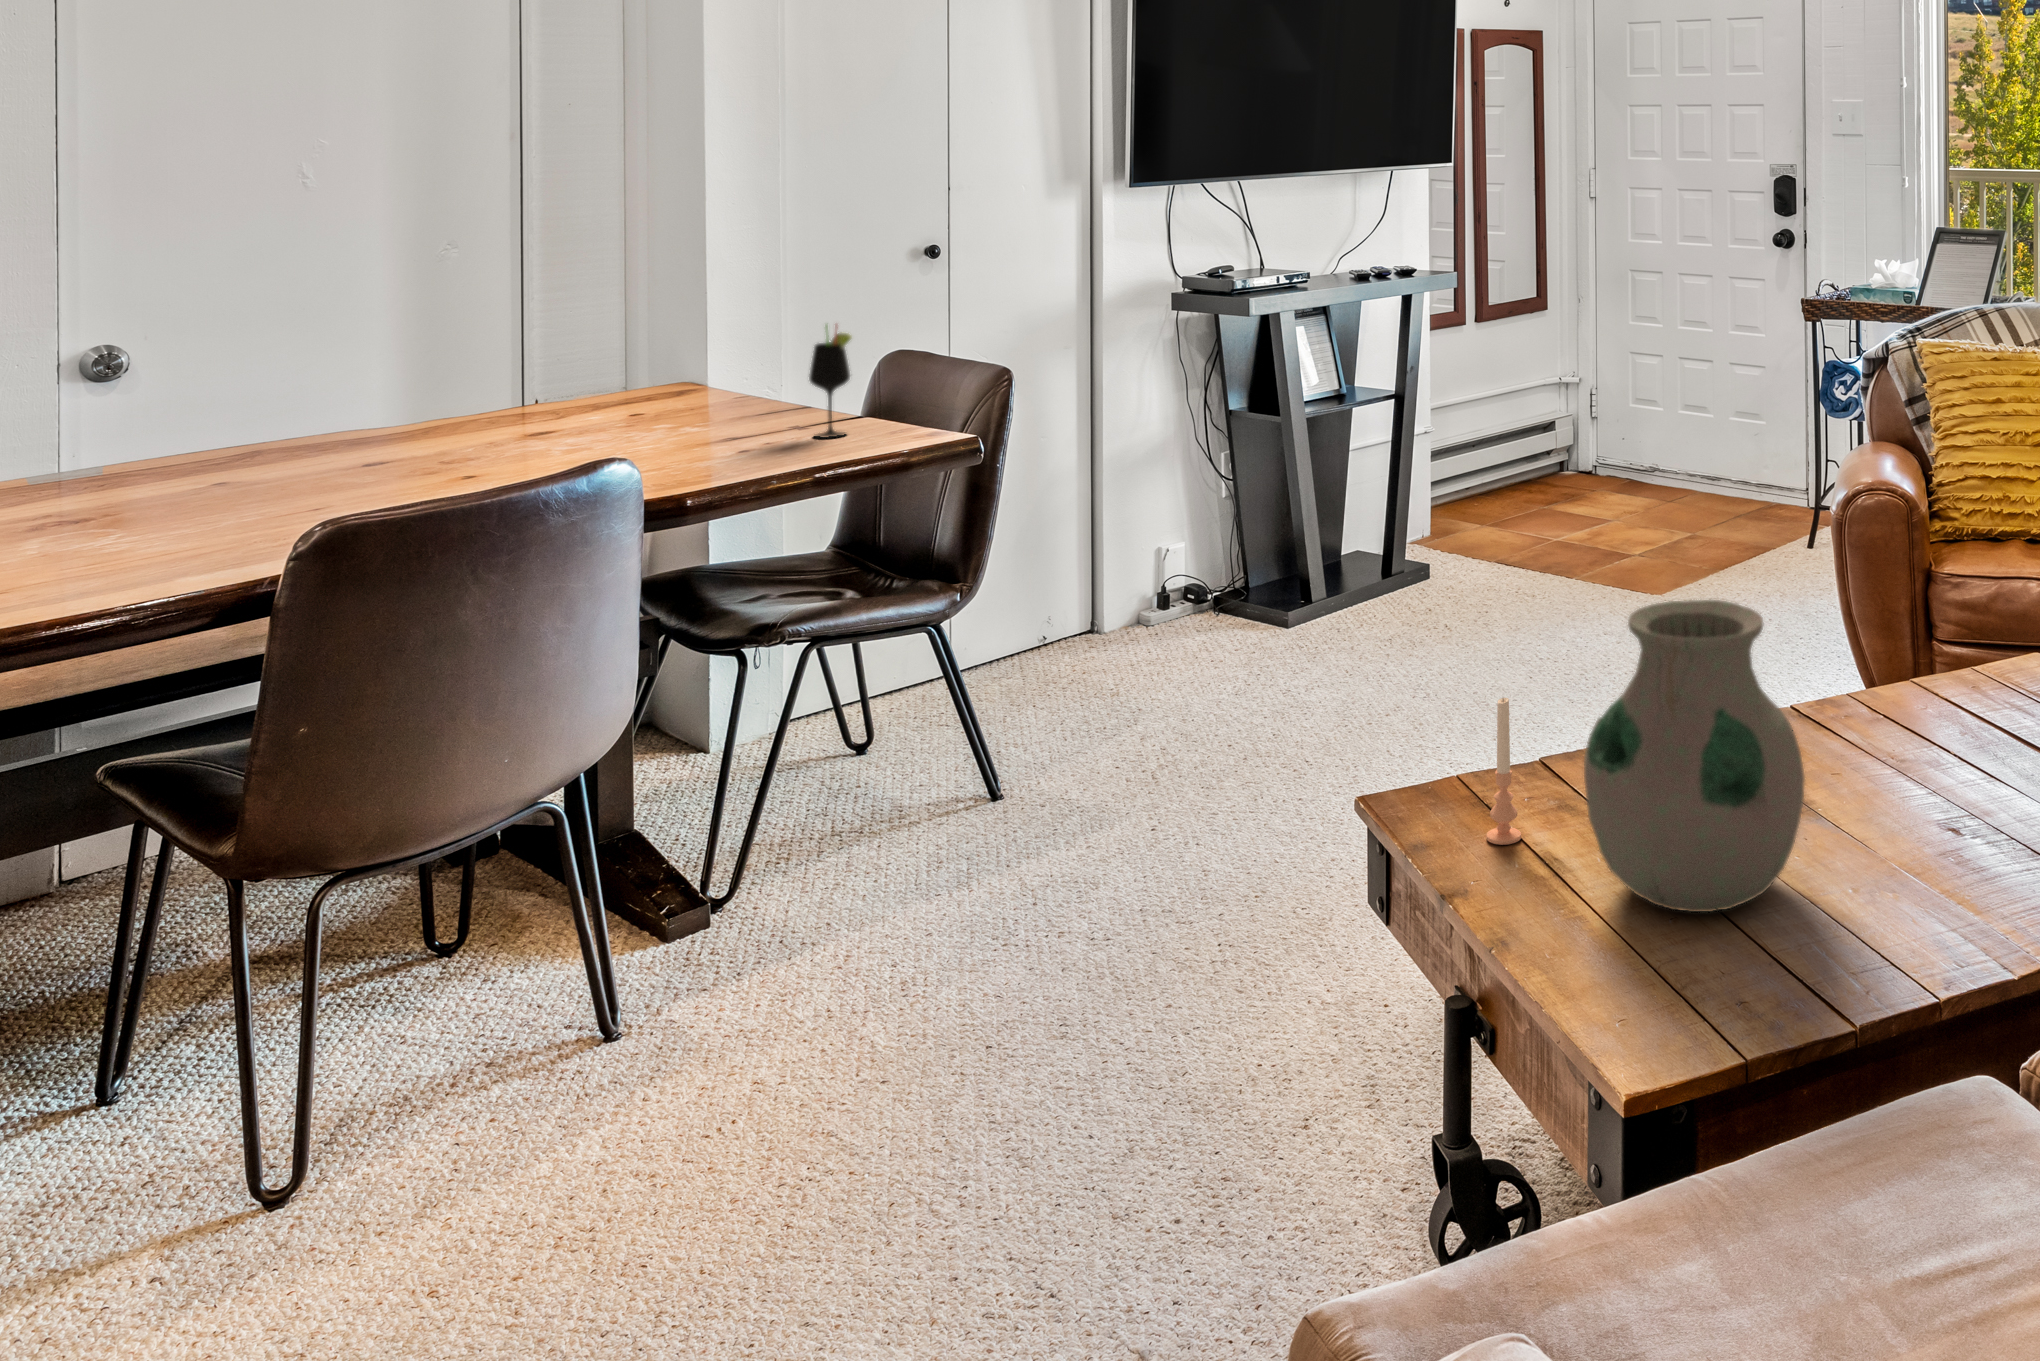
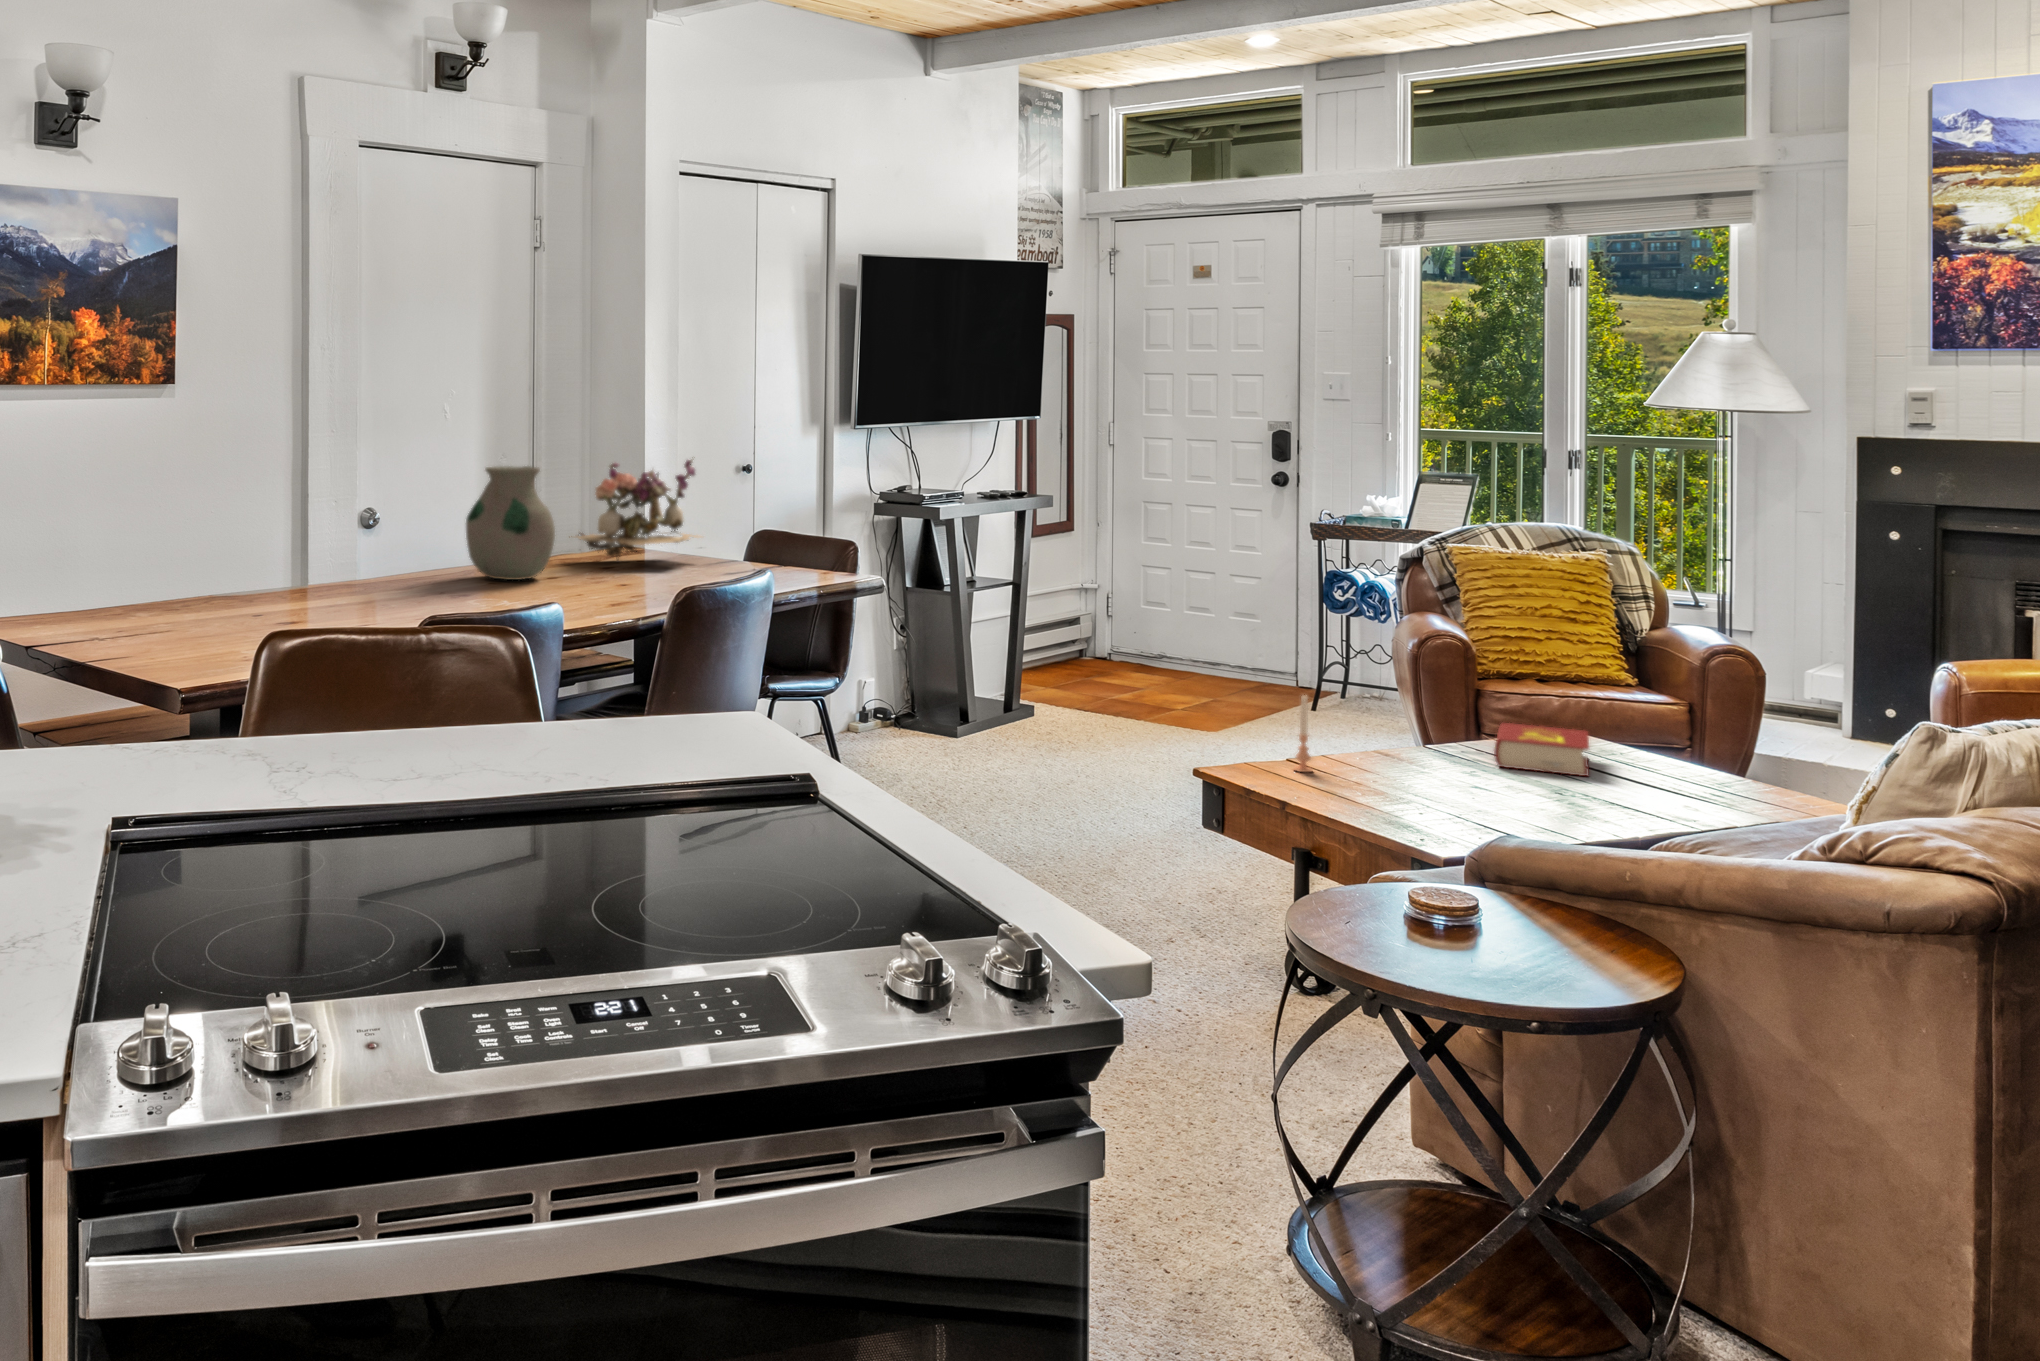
flower arrangement: none [477,257,727,437] -> present [569,460,698,558]
wine glass: present [809,326,851,438] -> none [764,498,791,568]
vase: present [1584,600,1805,912] -> present [466,466,555,580]
book: none [1857,687,2027,809] -> present [1494,723,1589,776]

